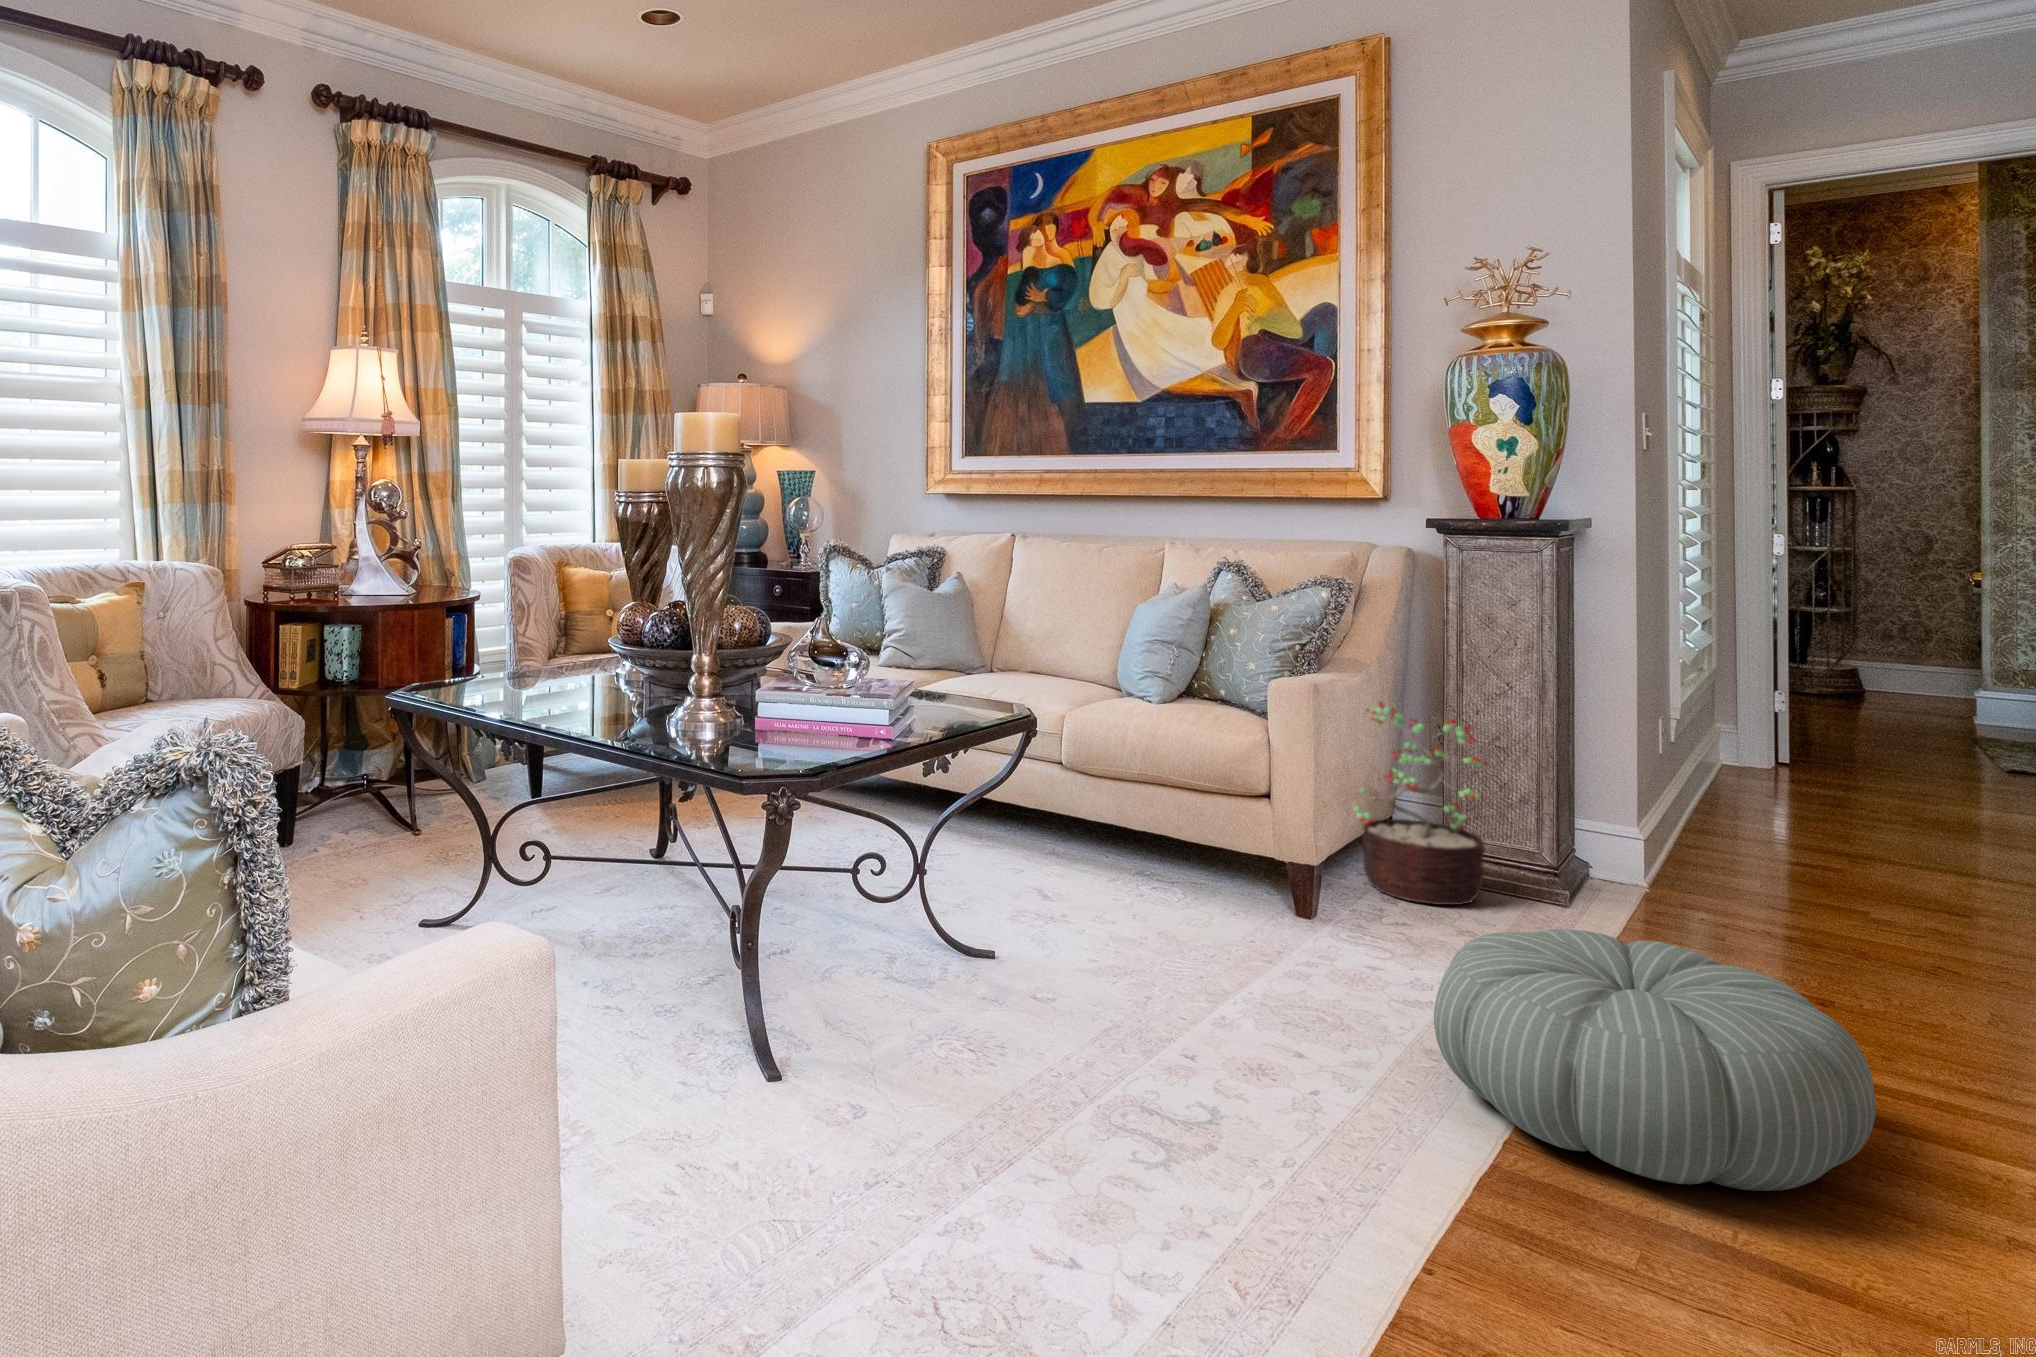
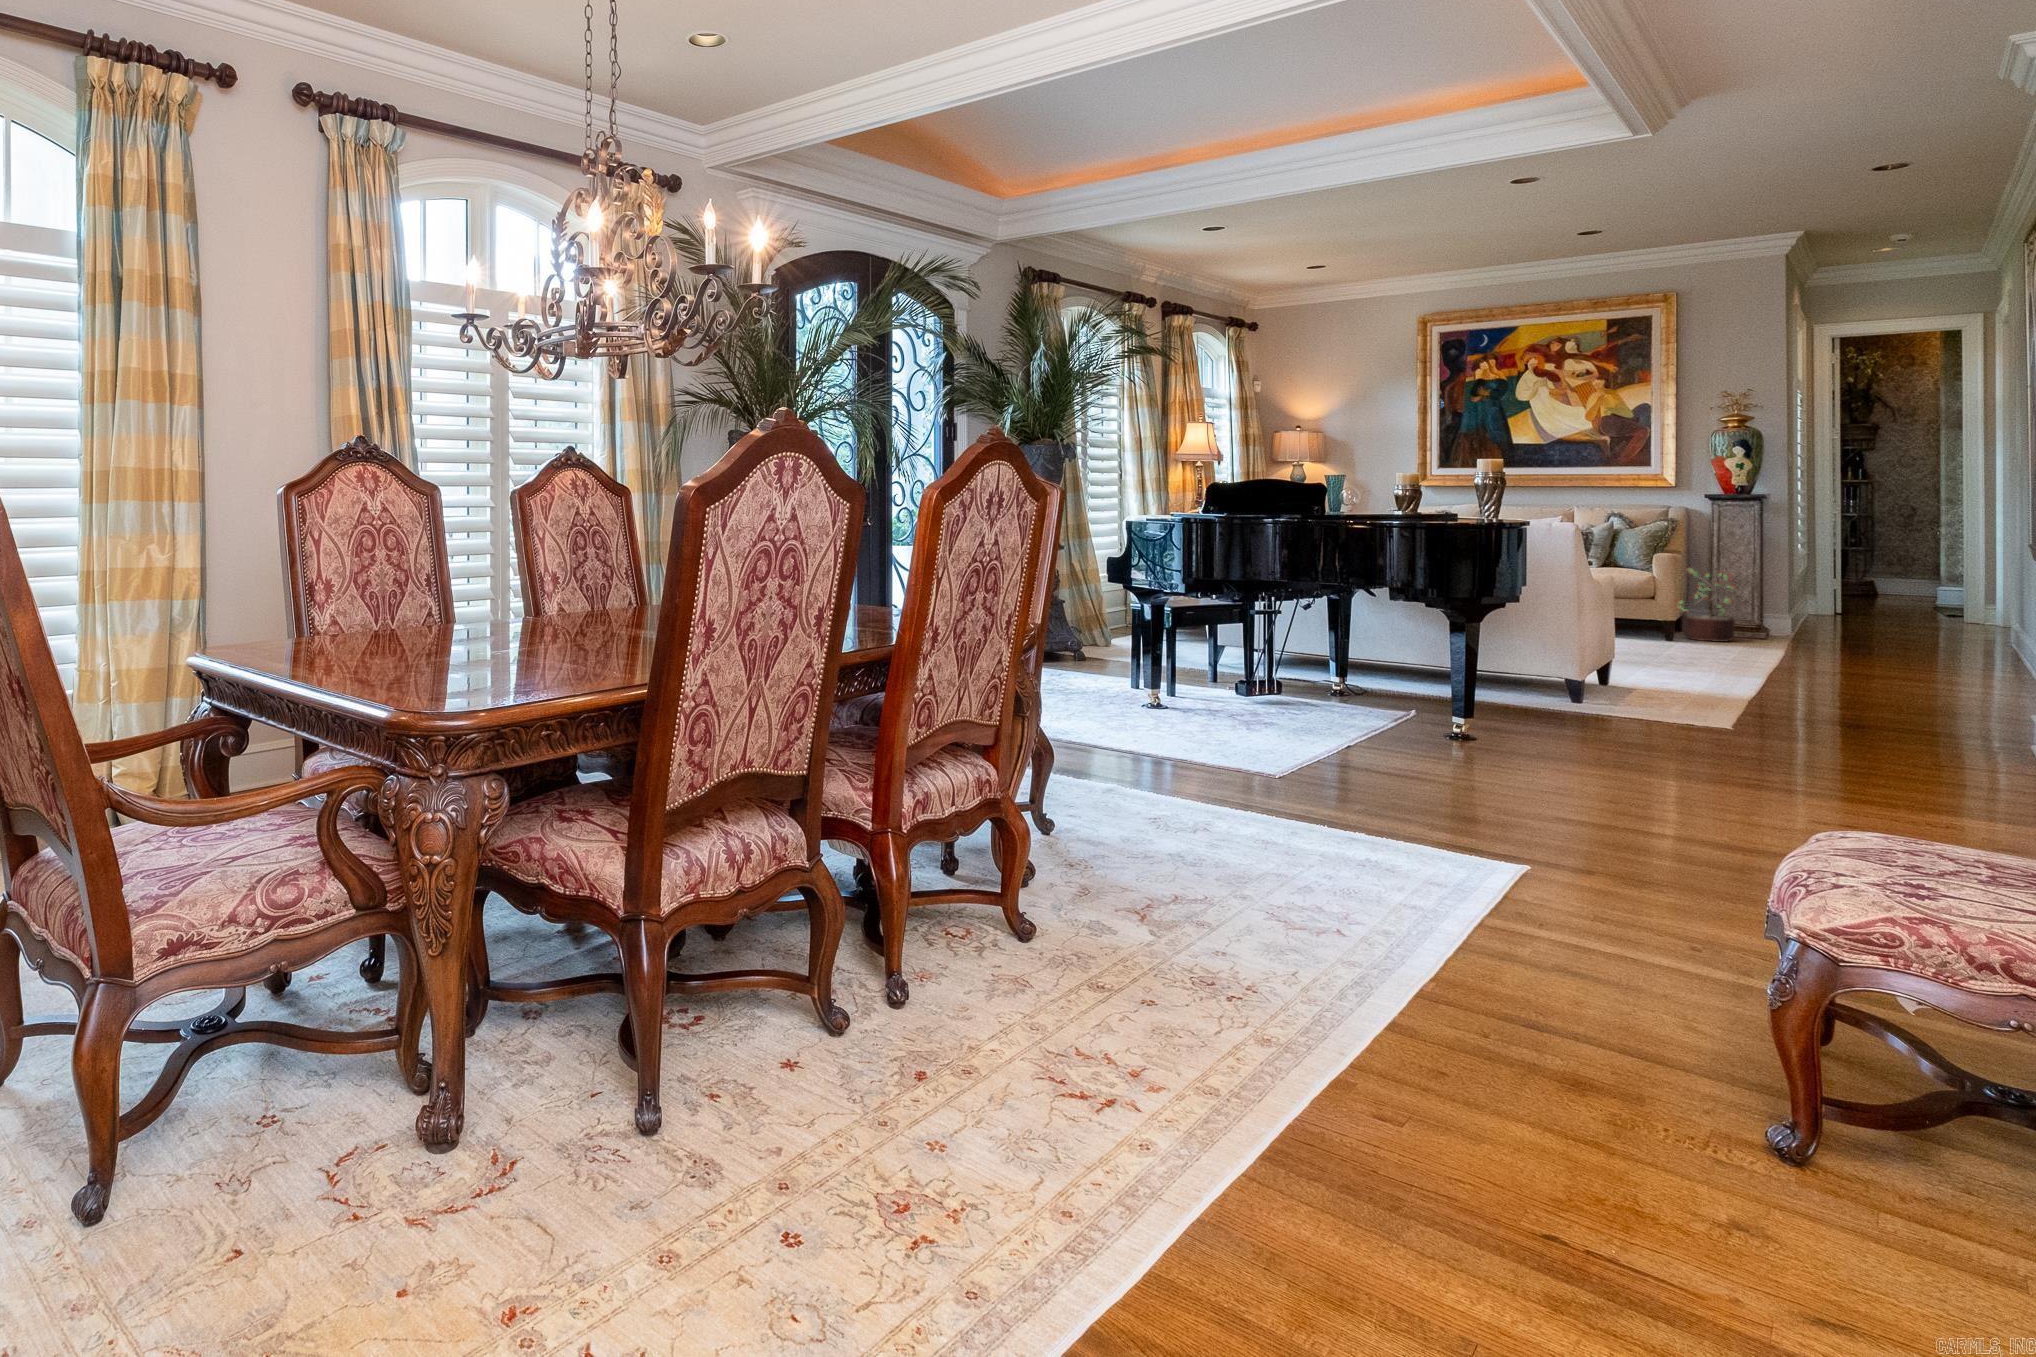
pouf: present [1434,929,1876,1191] -> none [1751,620,1888,671]

